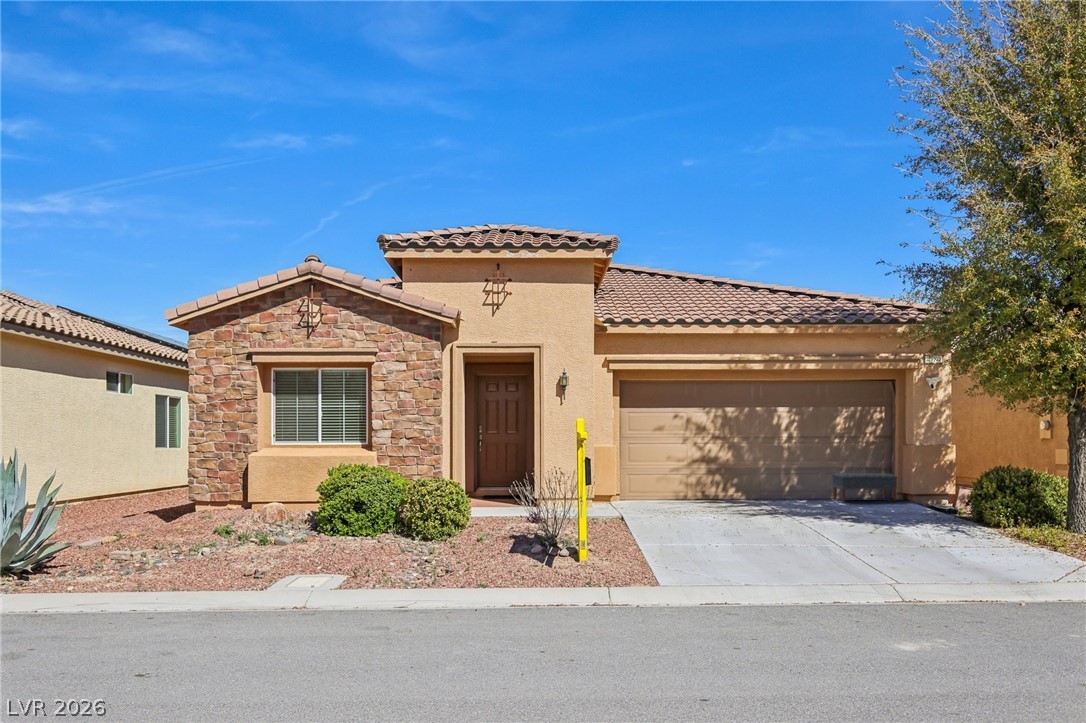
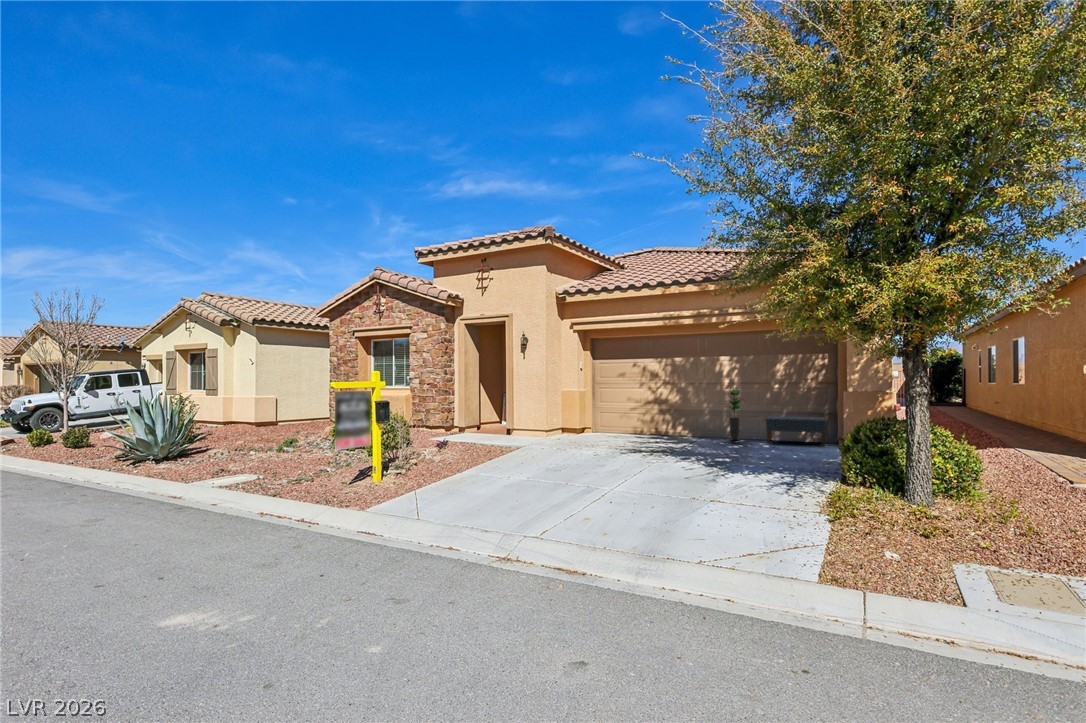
potted plant: none [792,445,817,501] -> present [729,390,744,440]

